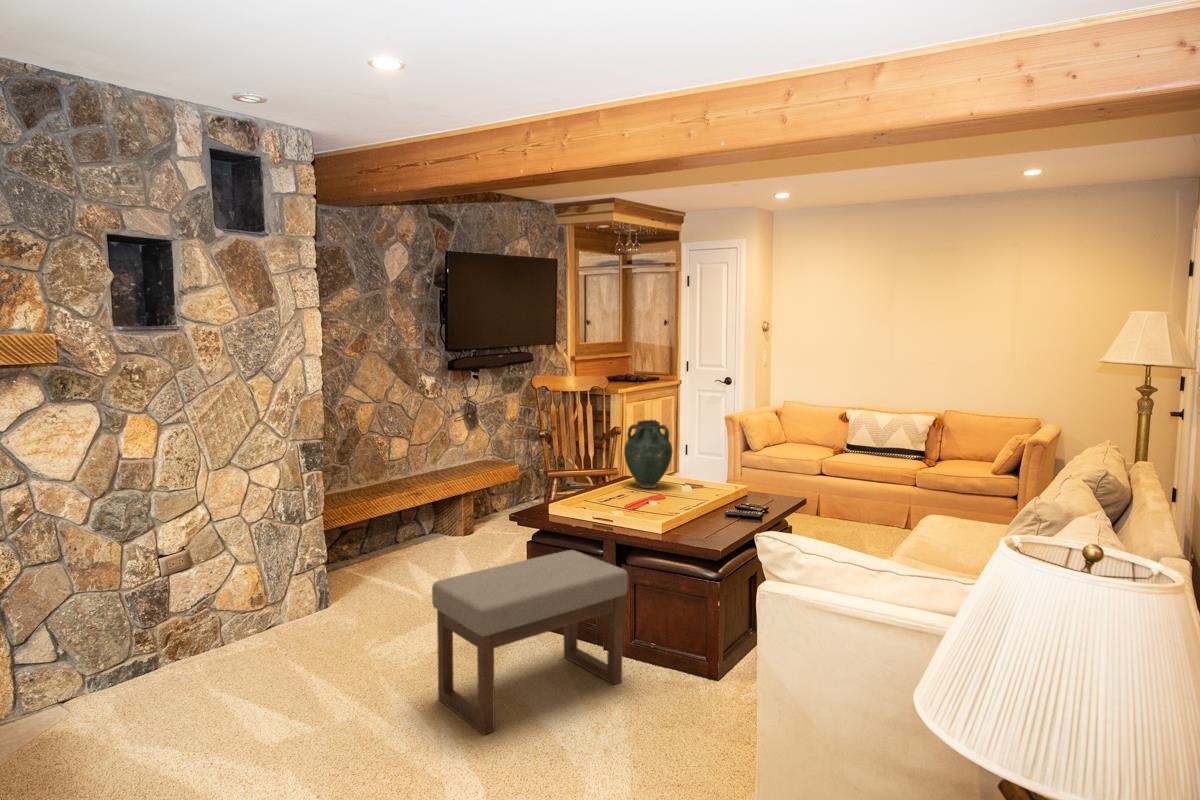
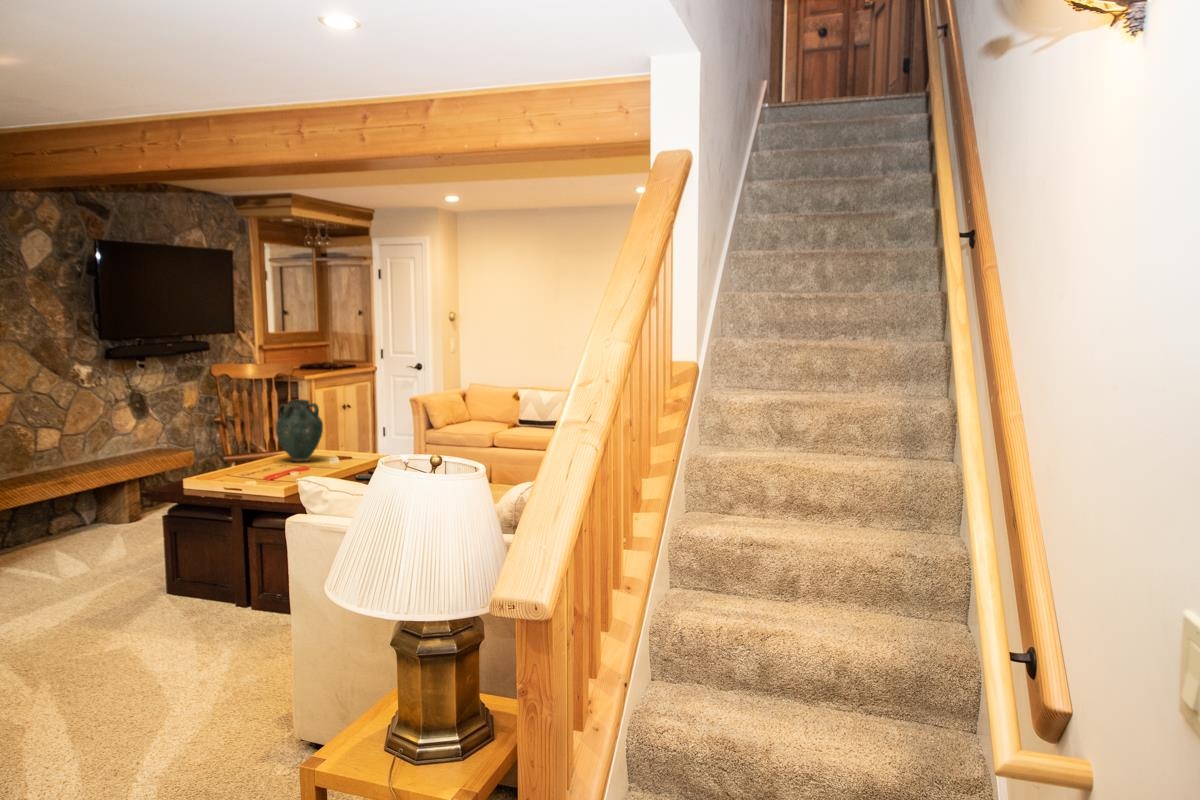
ottoman: present [432,550,628,735] -> none [33,518,246,690]

